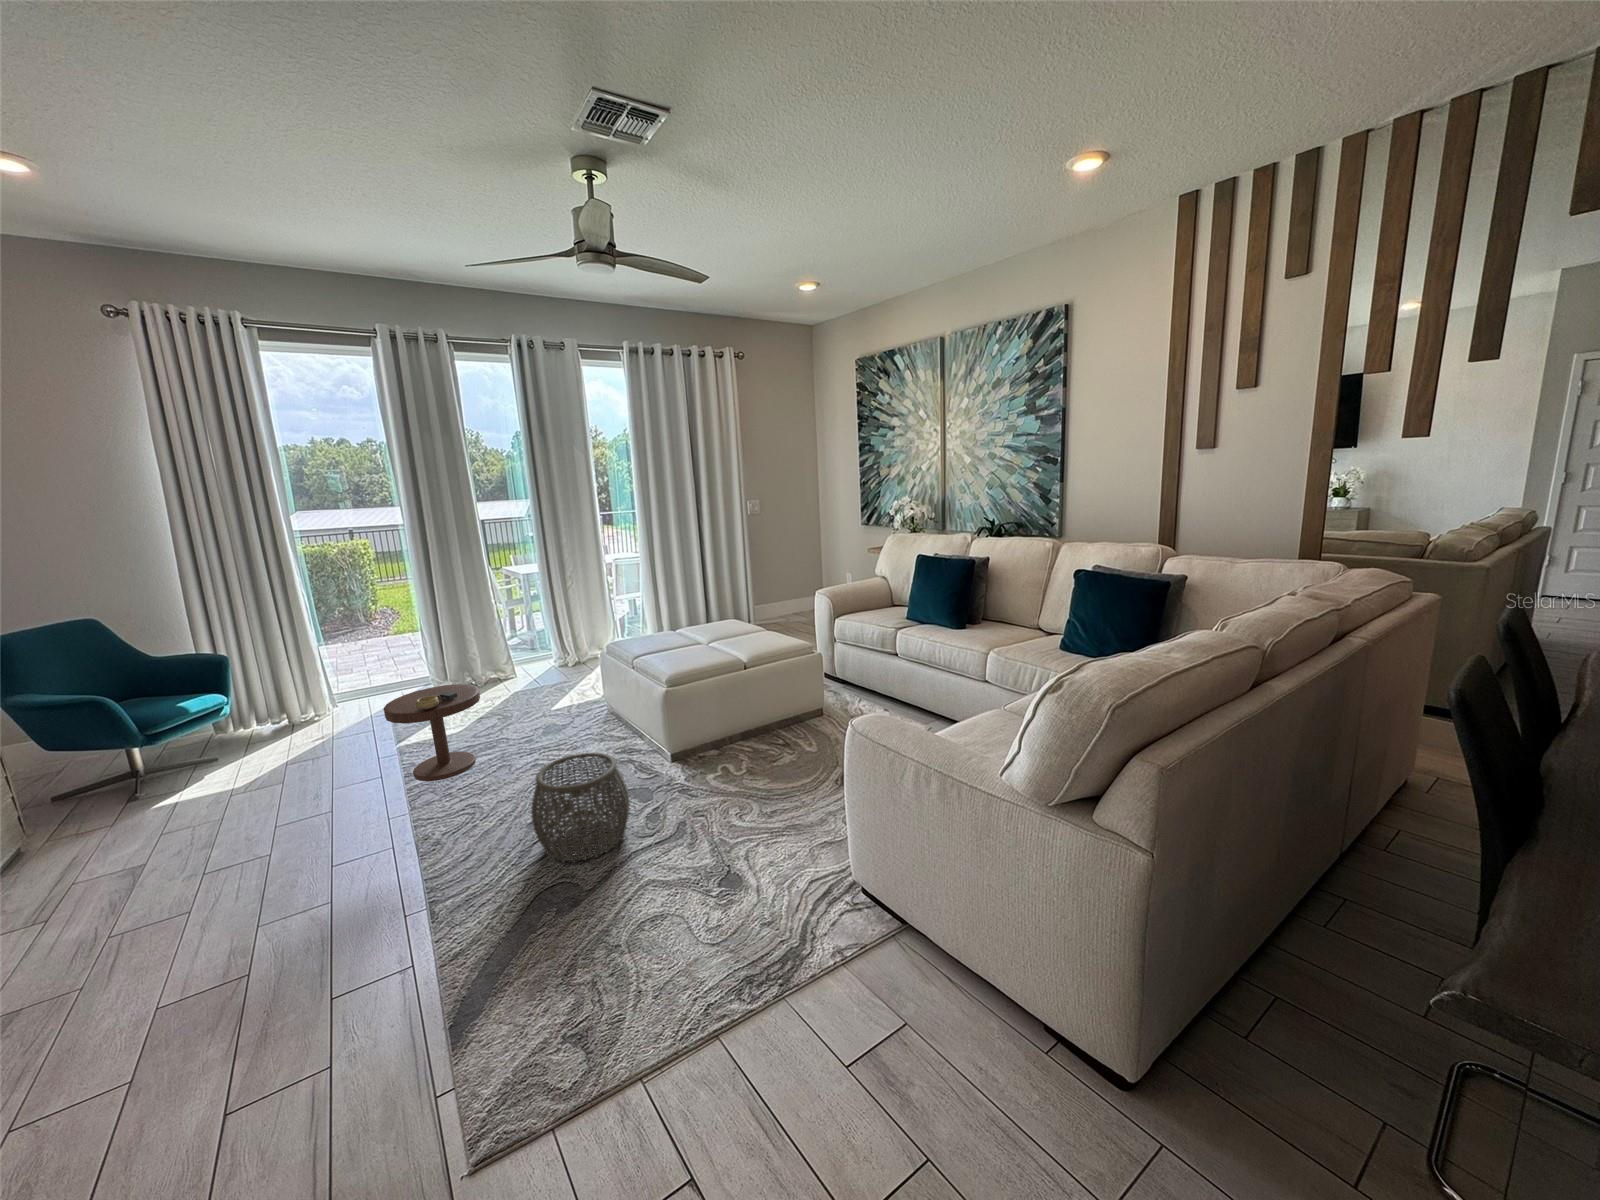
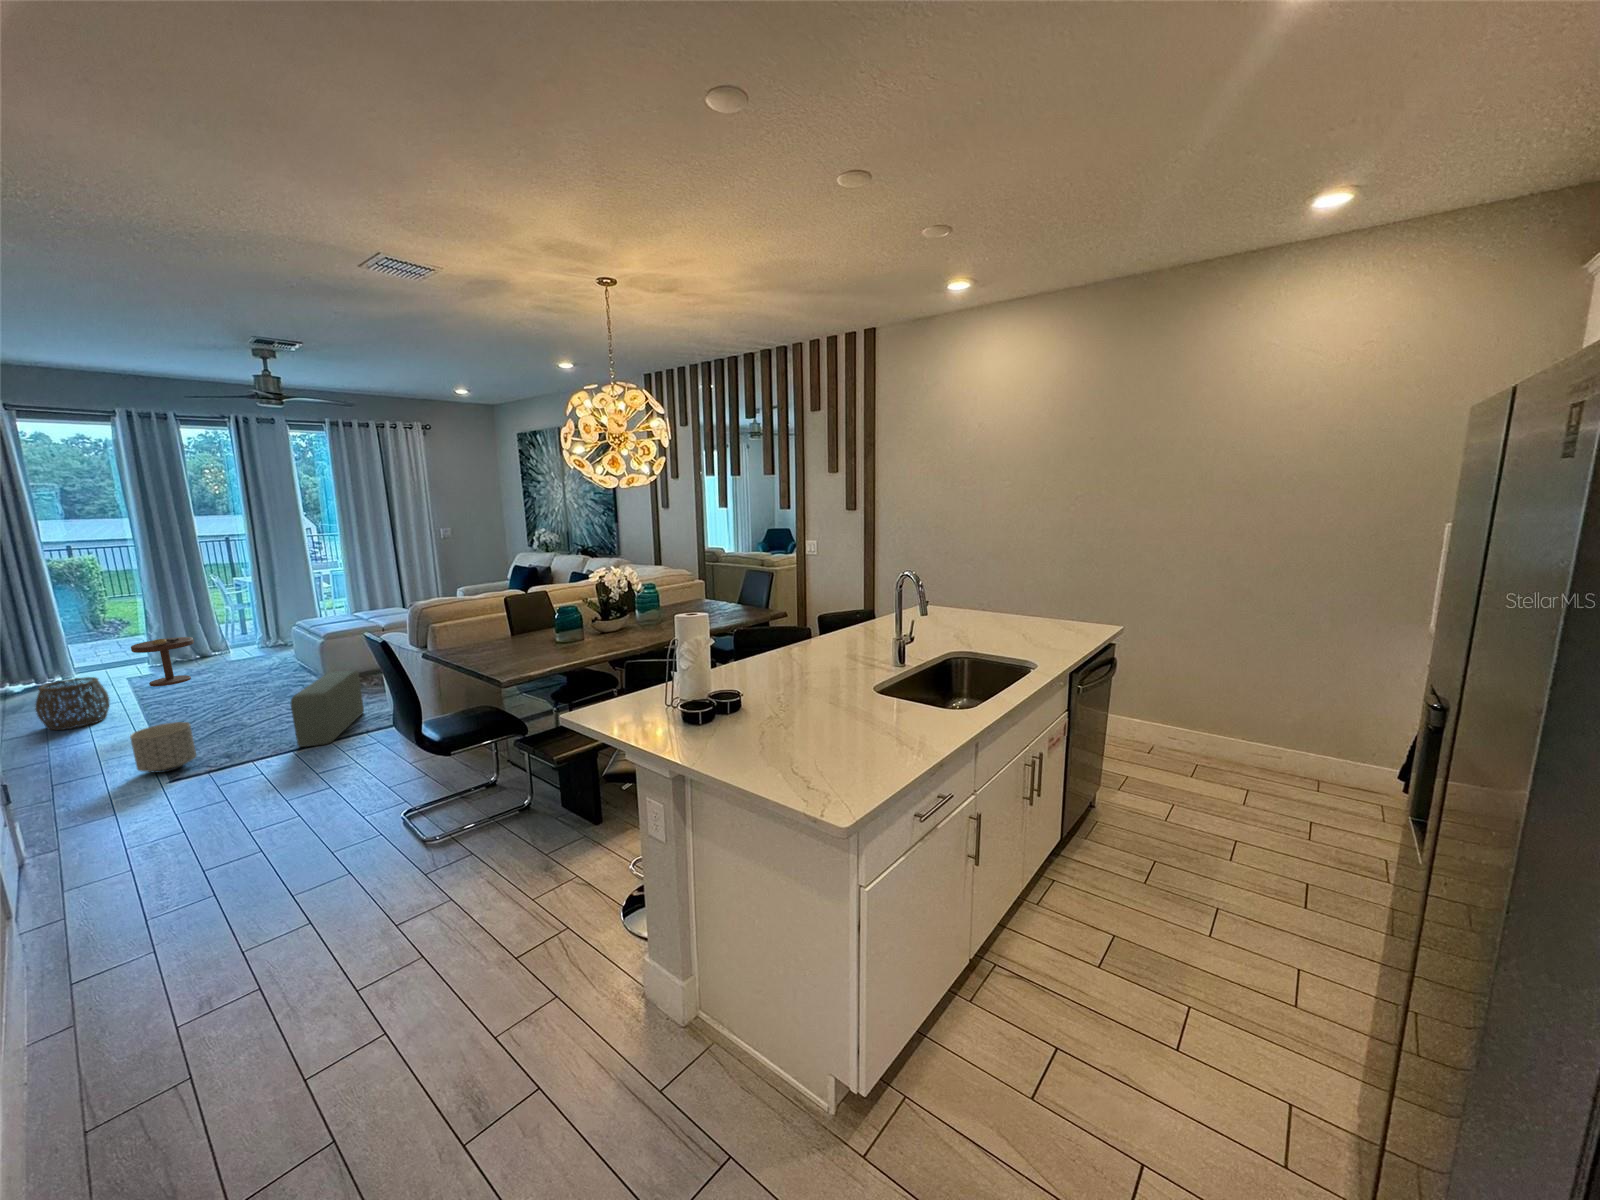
woven basket: present [531,752,630,863] -> present [36,677,110,730]
pouf: none [692,778,774,1009] -> present [291,671,364,747]
planter: none [360,941,499,1107] -> present [130,722,196,773]

